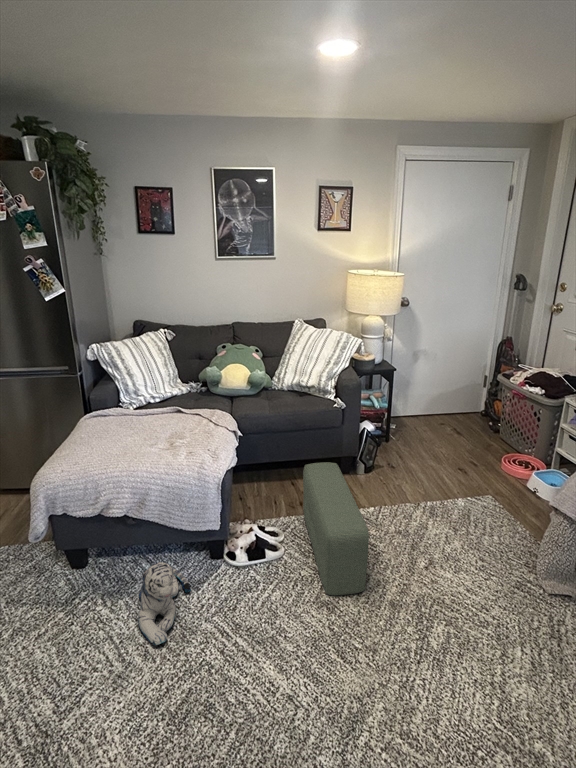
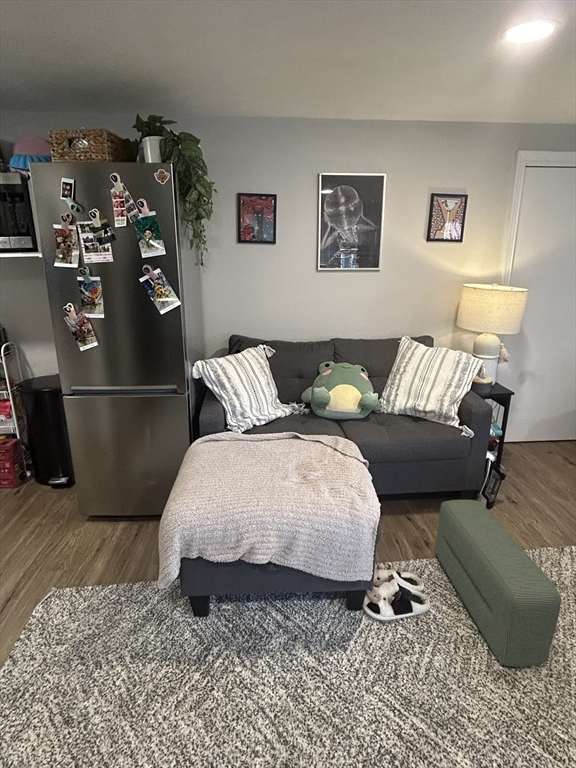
plush toy: present [138,562,191,645] -> none [280,614,339,726]

